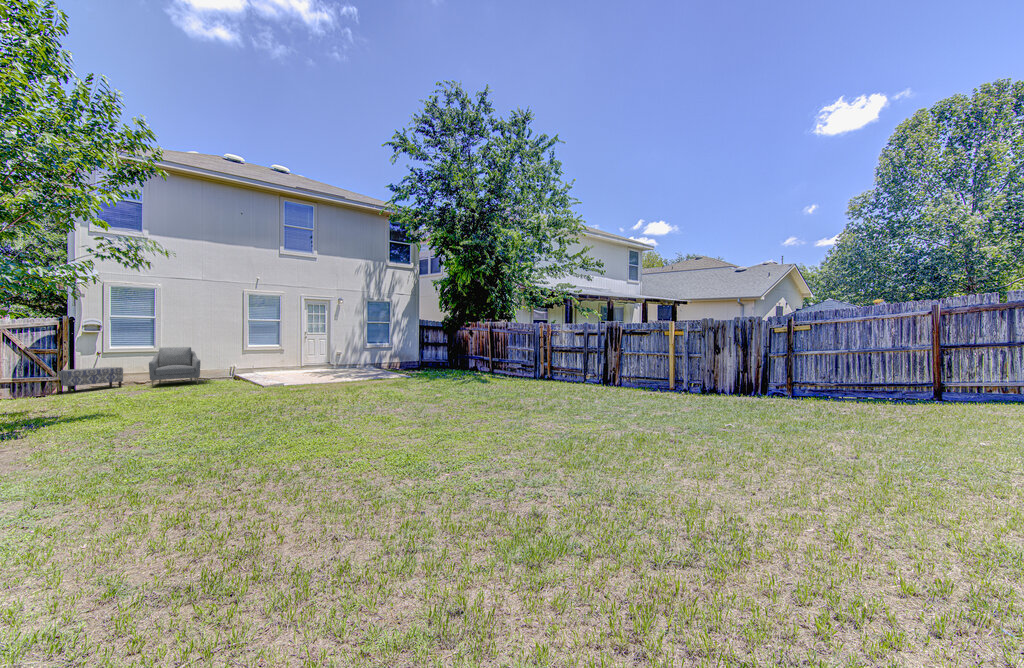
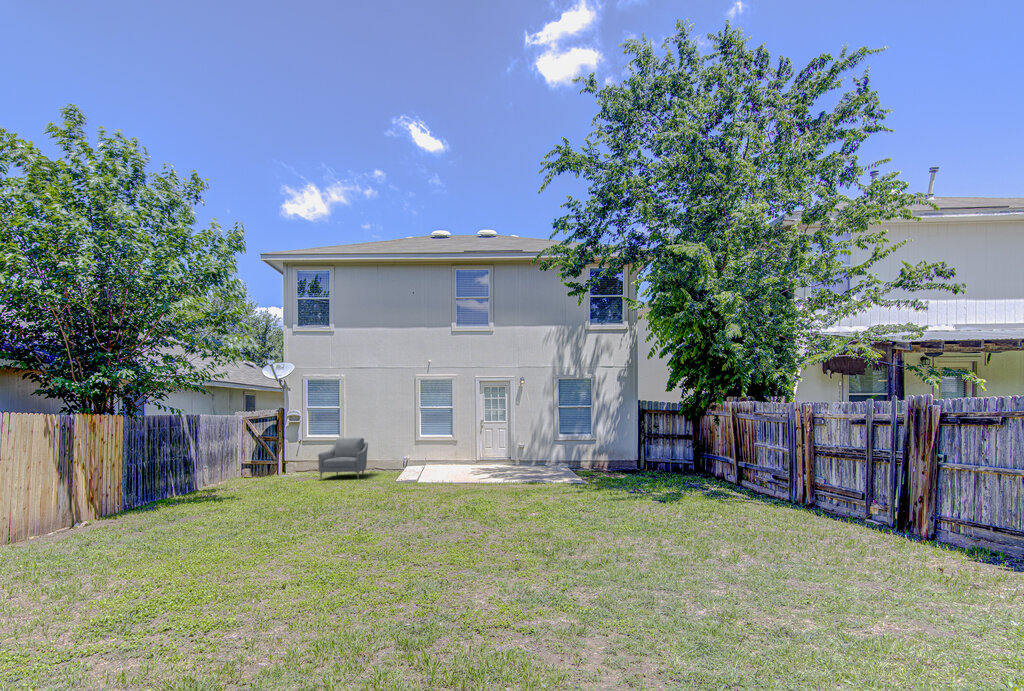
bench: present [58,367,123,393] -> none [259,457,307,481]

